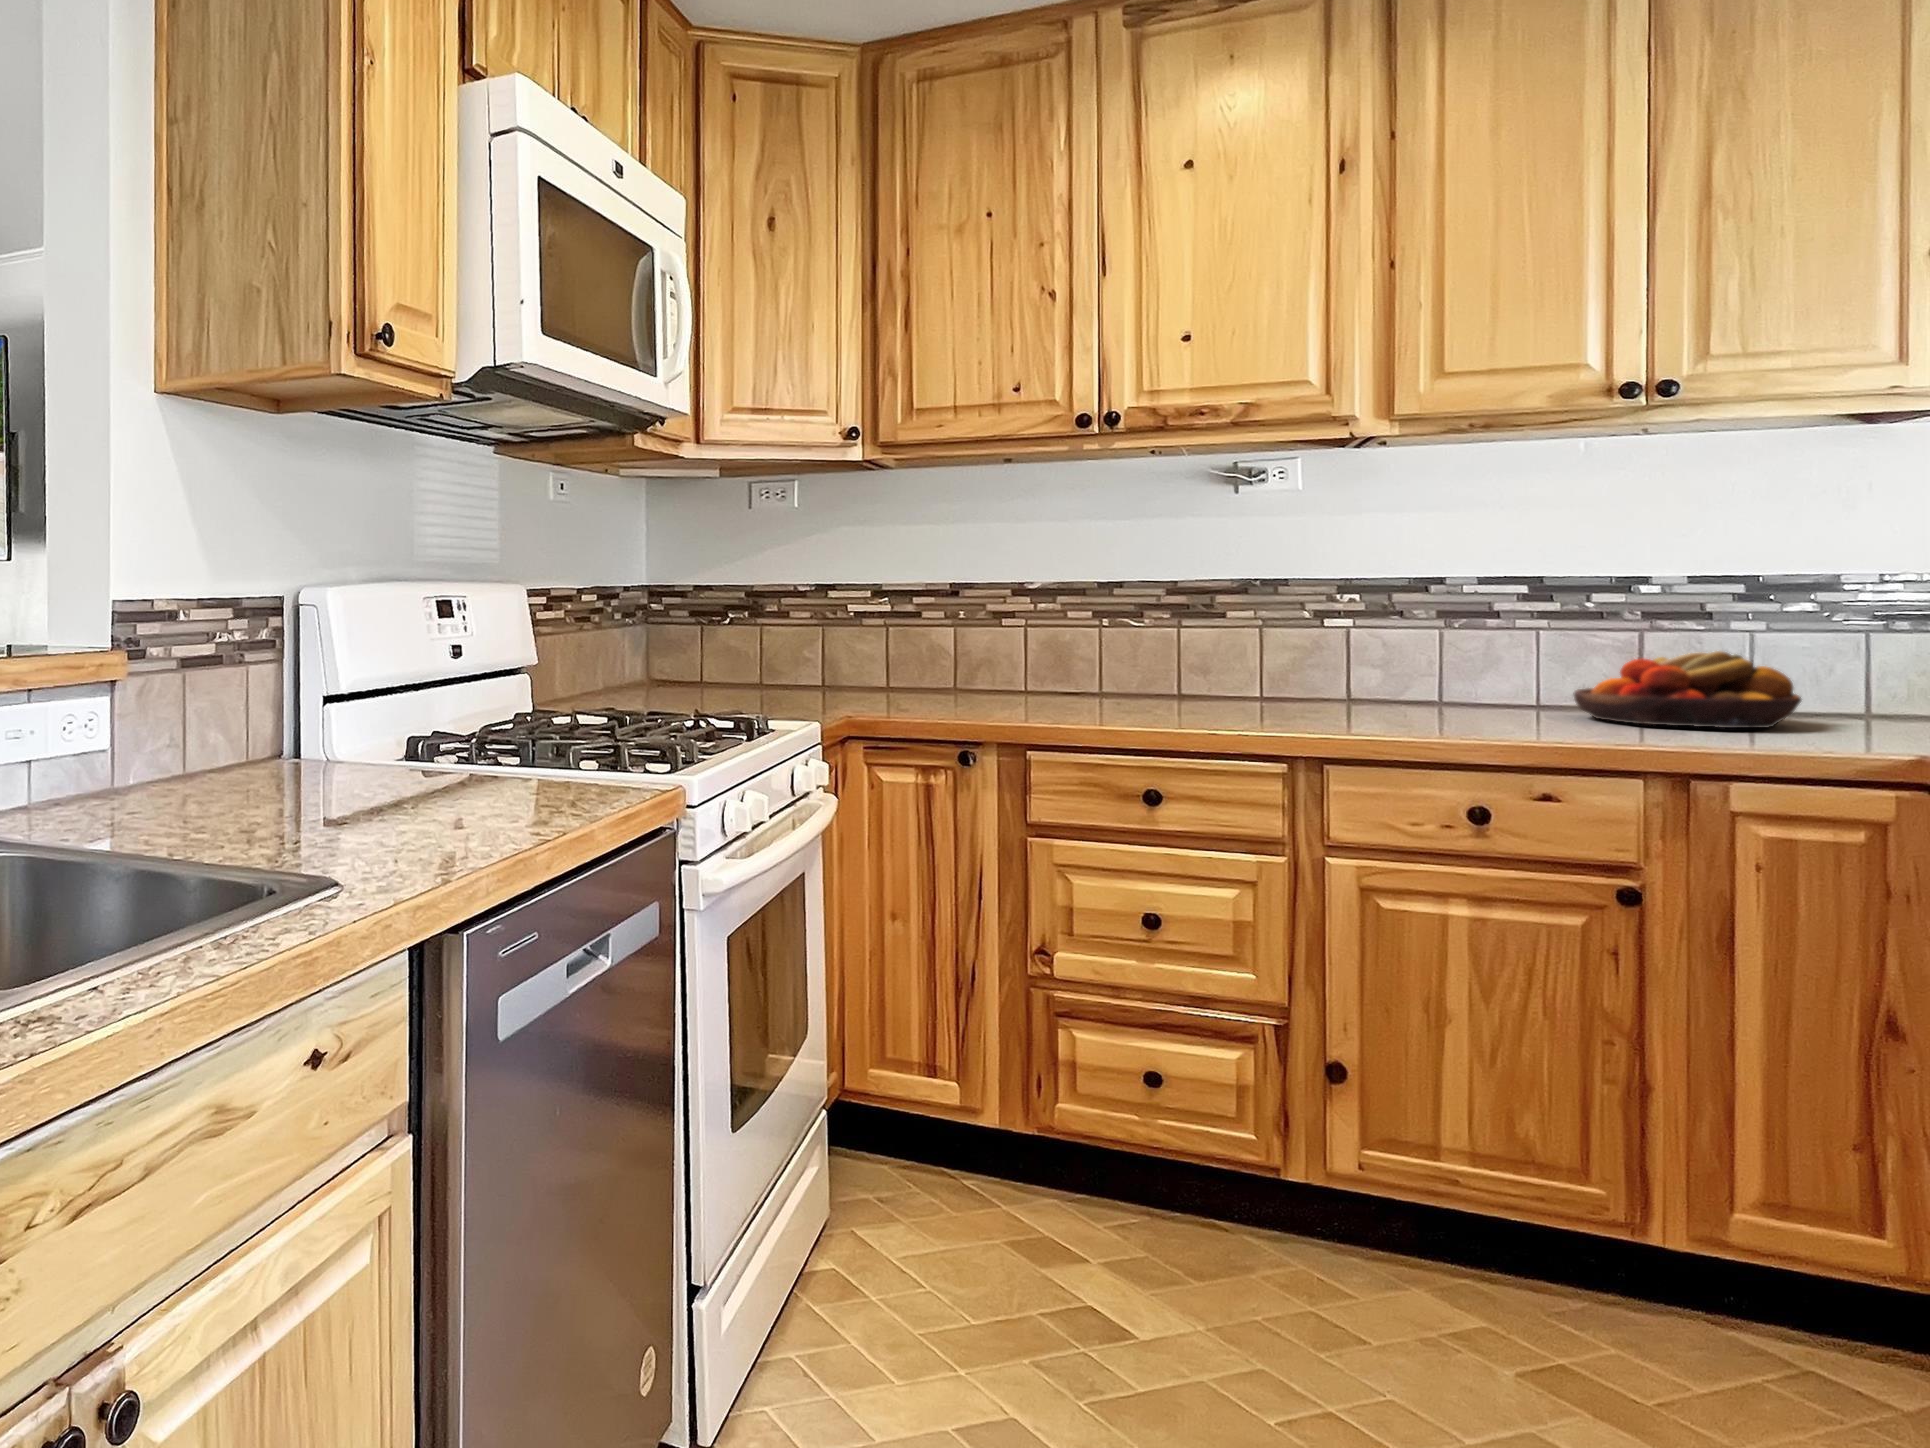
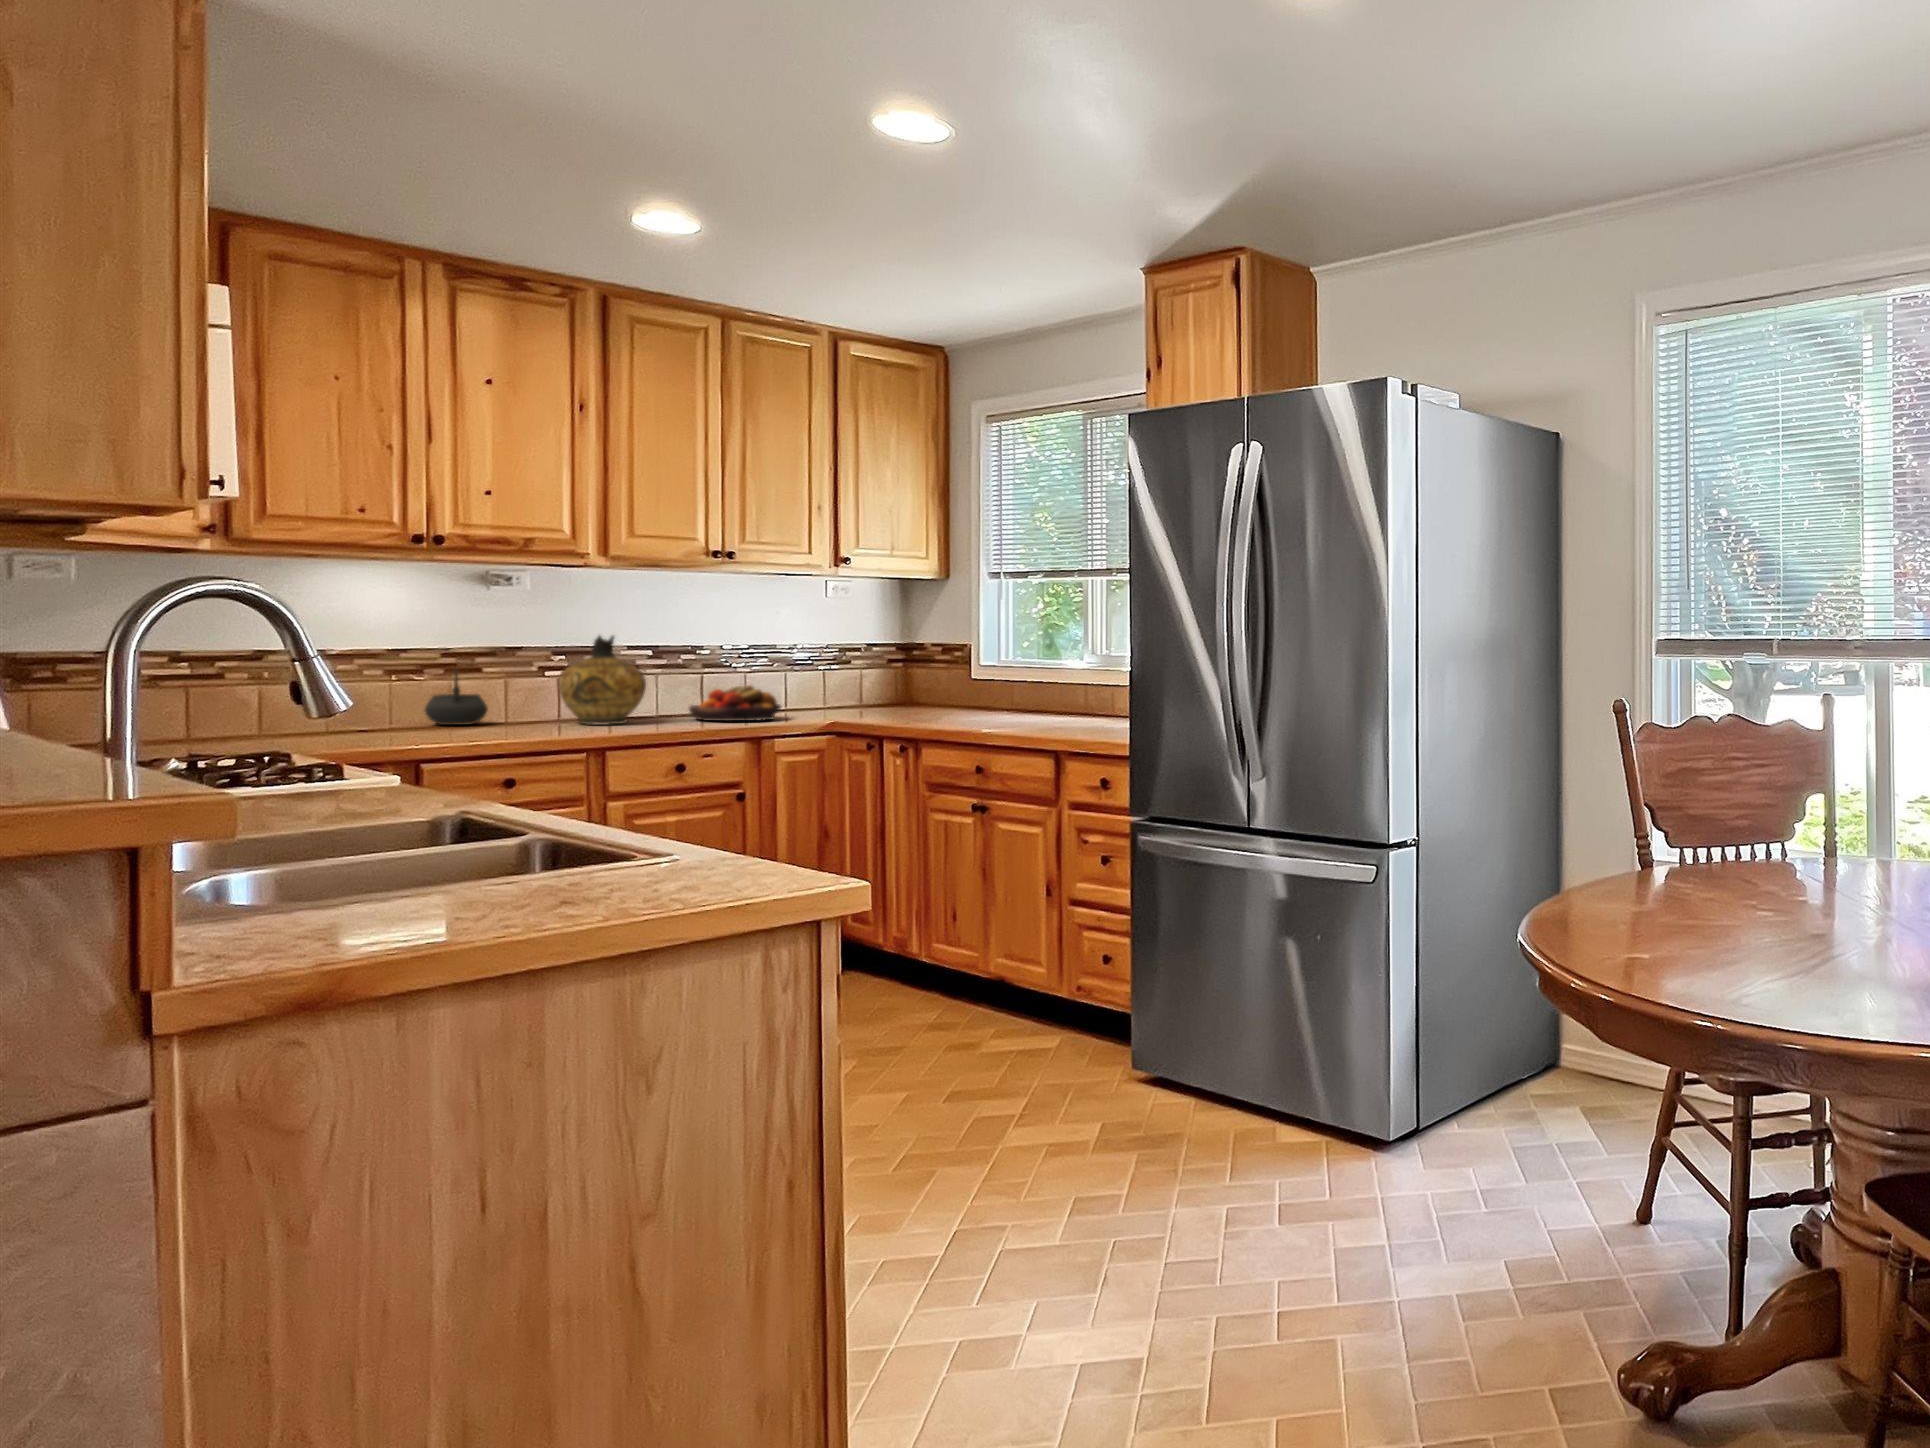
ceramic jug: none [1315,554,1473,715] -> present [559,636,646,725]
kettle: none [1132,614,1218,700] -> present [425,670,488,725]

